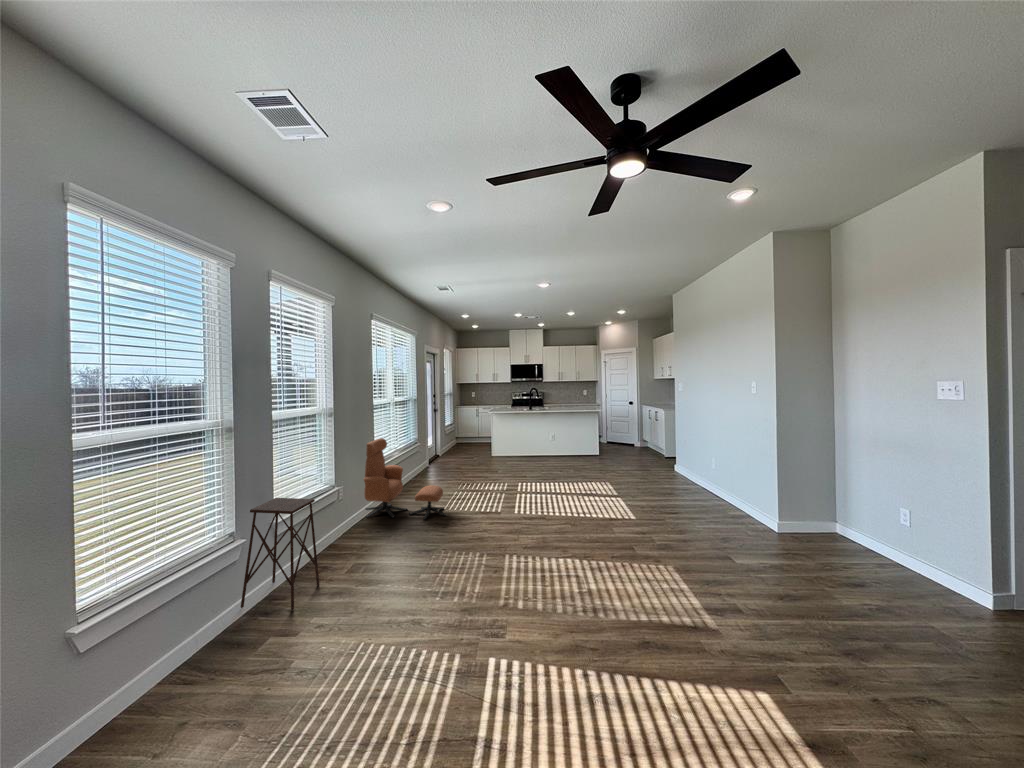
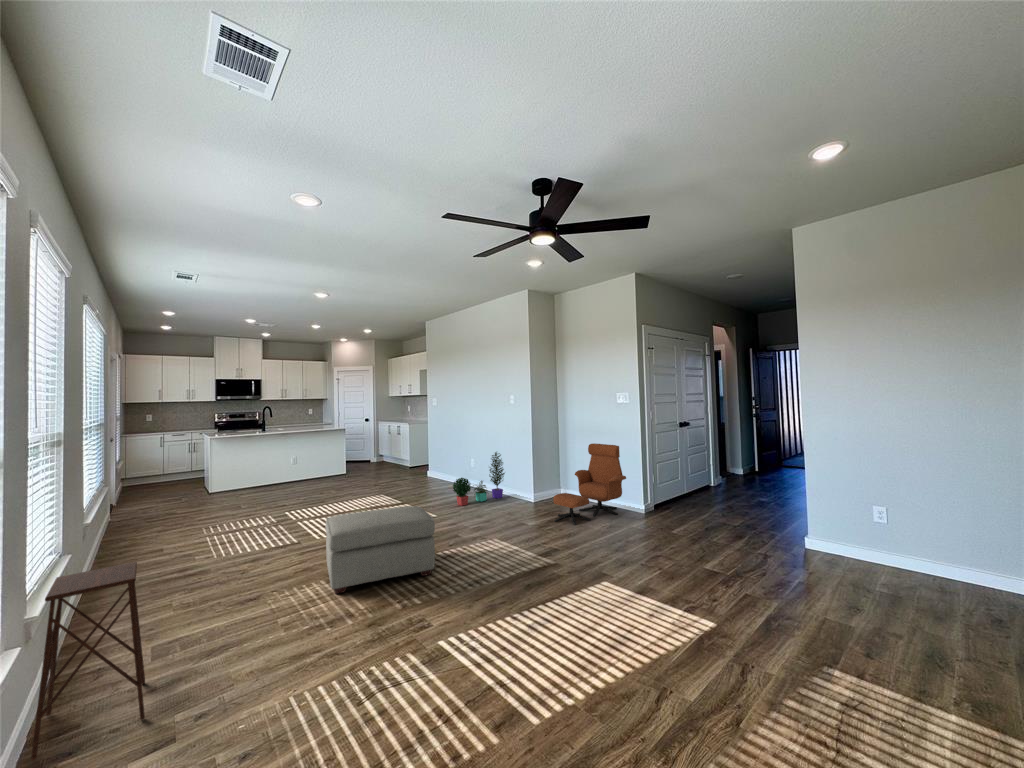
lounge chair: present [364,438,446,519] -> present [553,443,626,525]
potted plant: none [663,460,740,518] -> present [453,452,505,506]
ottoman: none [468,496,576,582] -> present [325,506,435,594]

